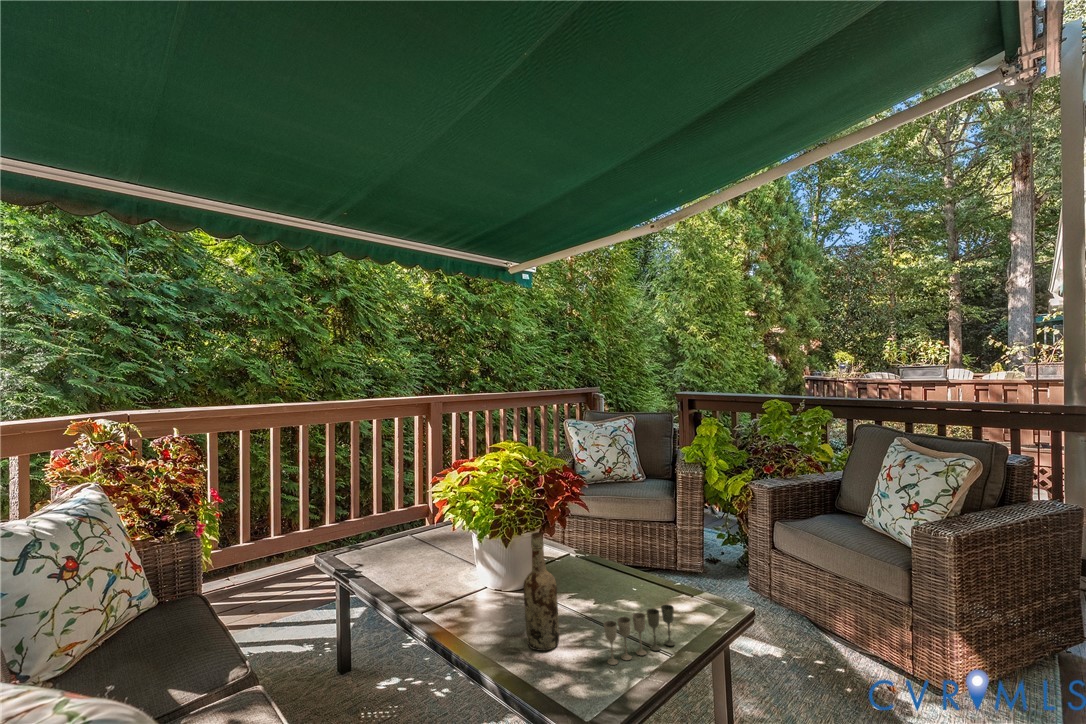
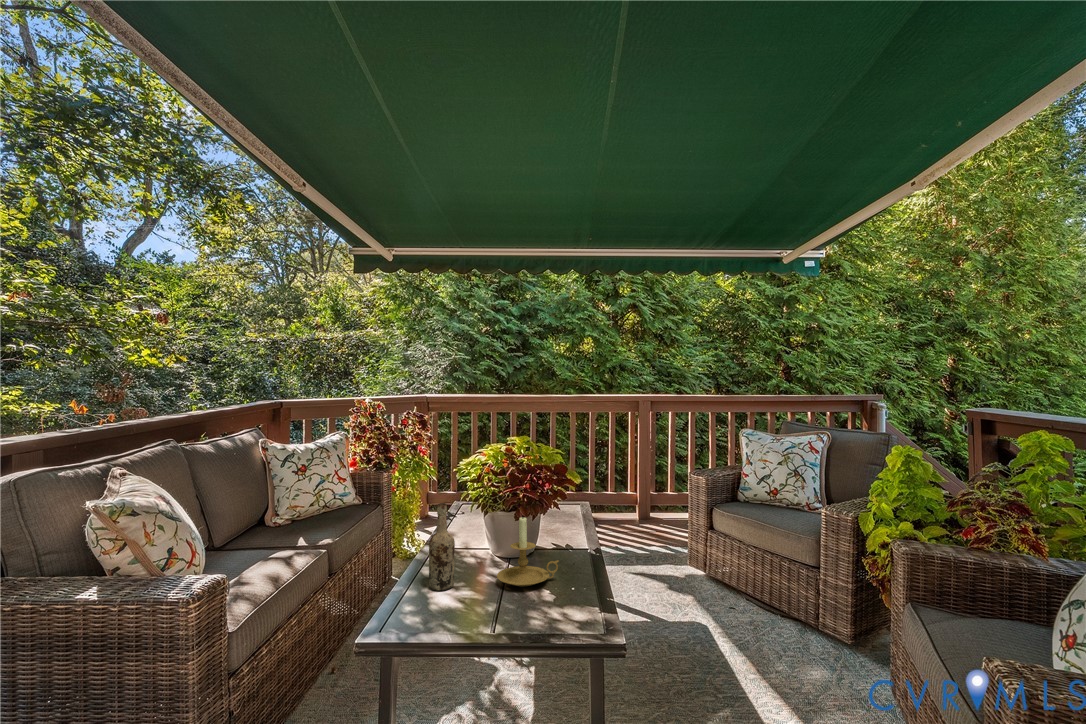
candle holder: none [570,525,631,608] -> present [497,515,559,586]
wine glass: present [604,604,675,665] -> none [443,580,503,622]

